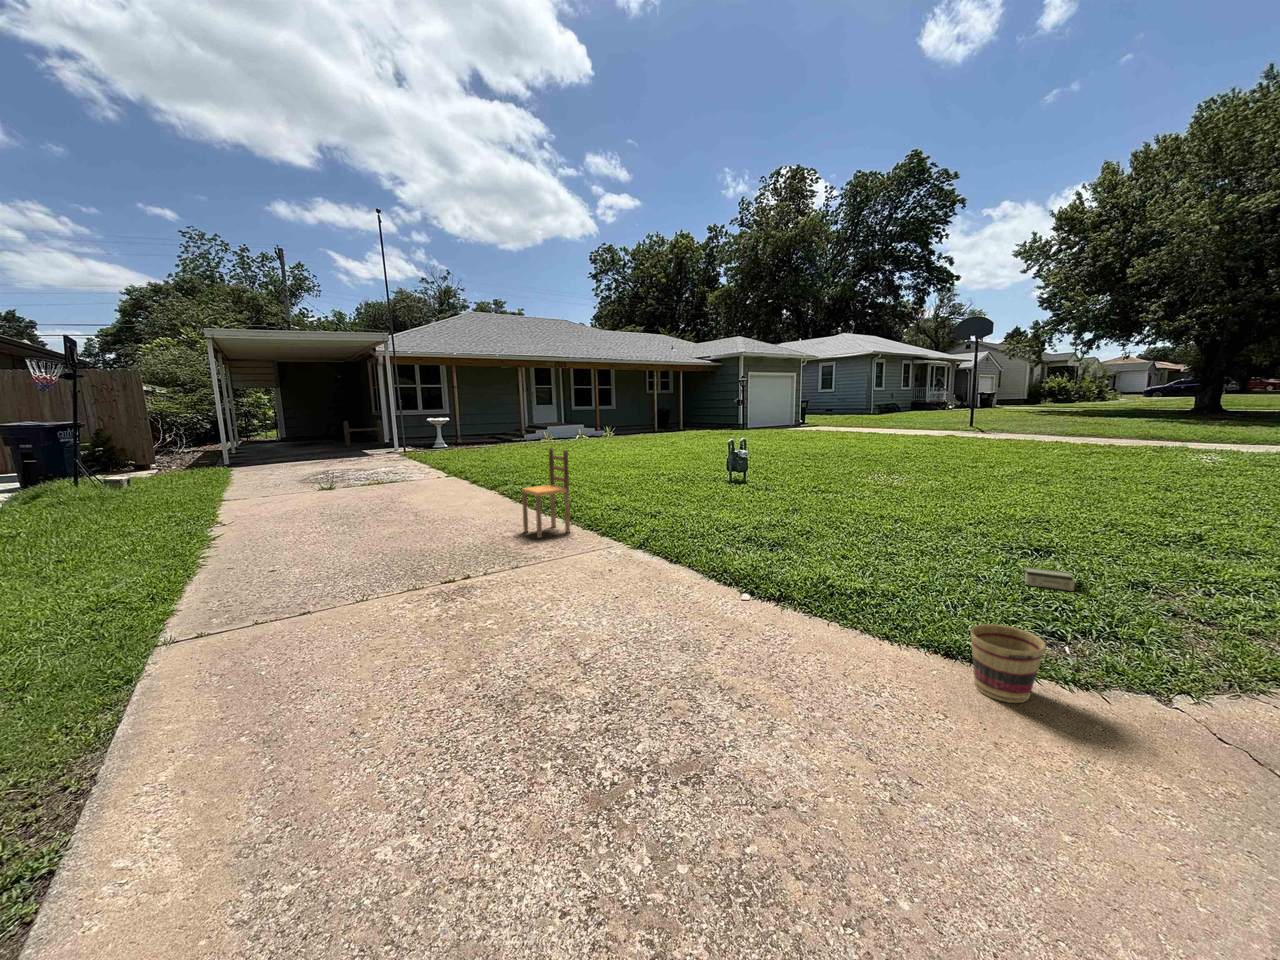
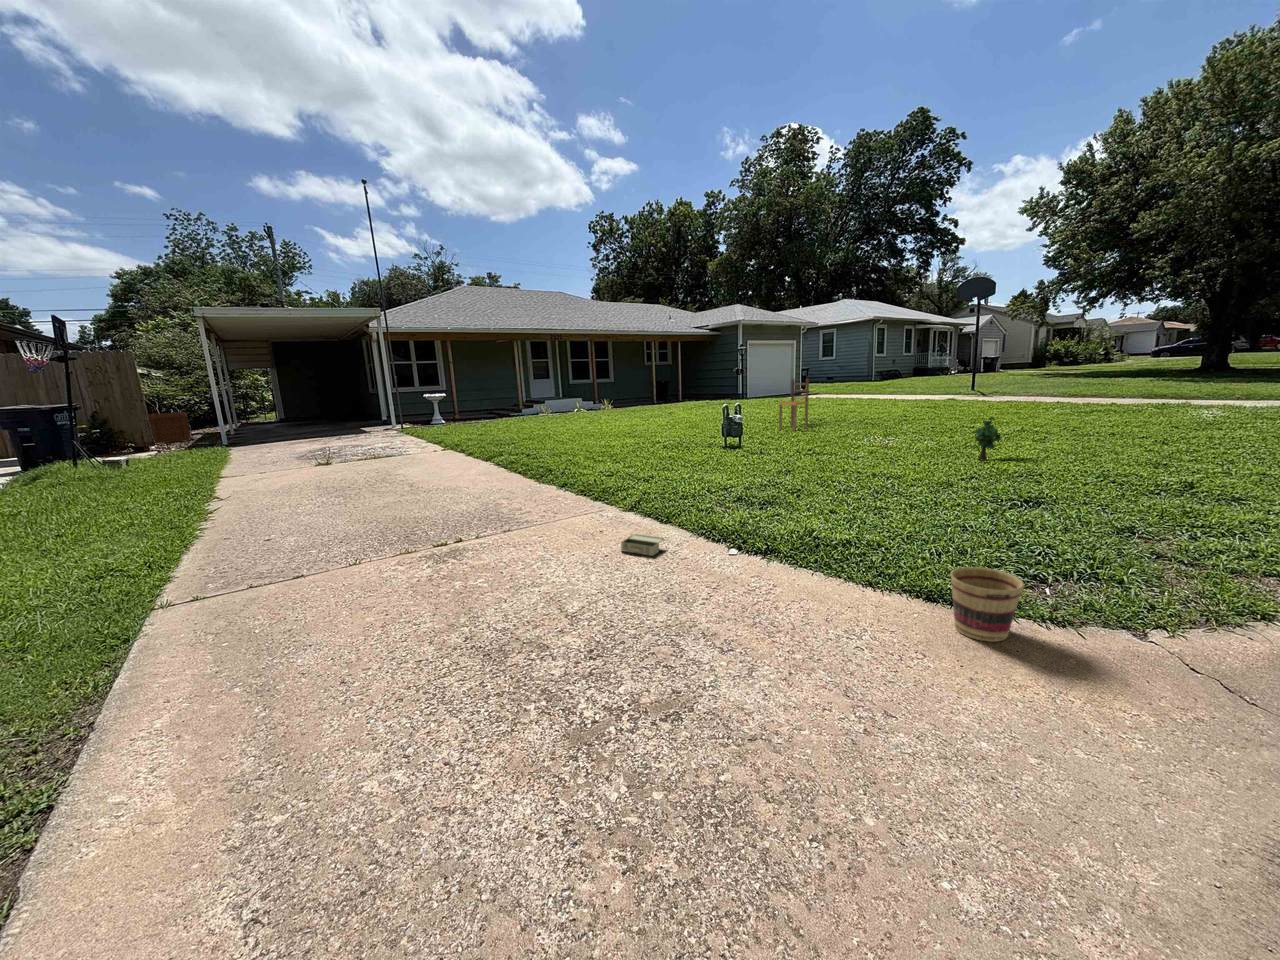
bench: present [344,420,384,446] -> none [341,397,382,424]
wooden crate: none [151,431,192,463] -> present [148,412,191,444]
chair: present [522,448,570,538] -> present [779,379,809,430]
decorative plant: none [977,460,1008,504] -> present [974,417,1001,461]
toolbox: present [1024,567,1075,591] -> present [621,534,664,556]

